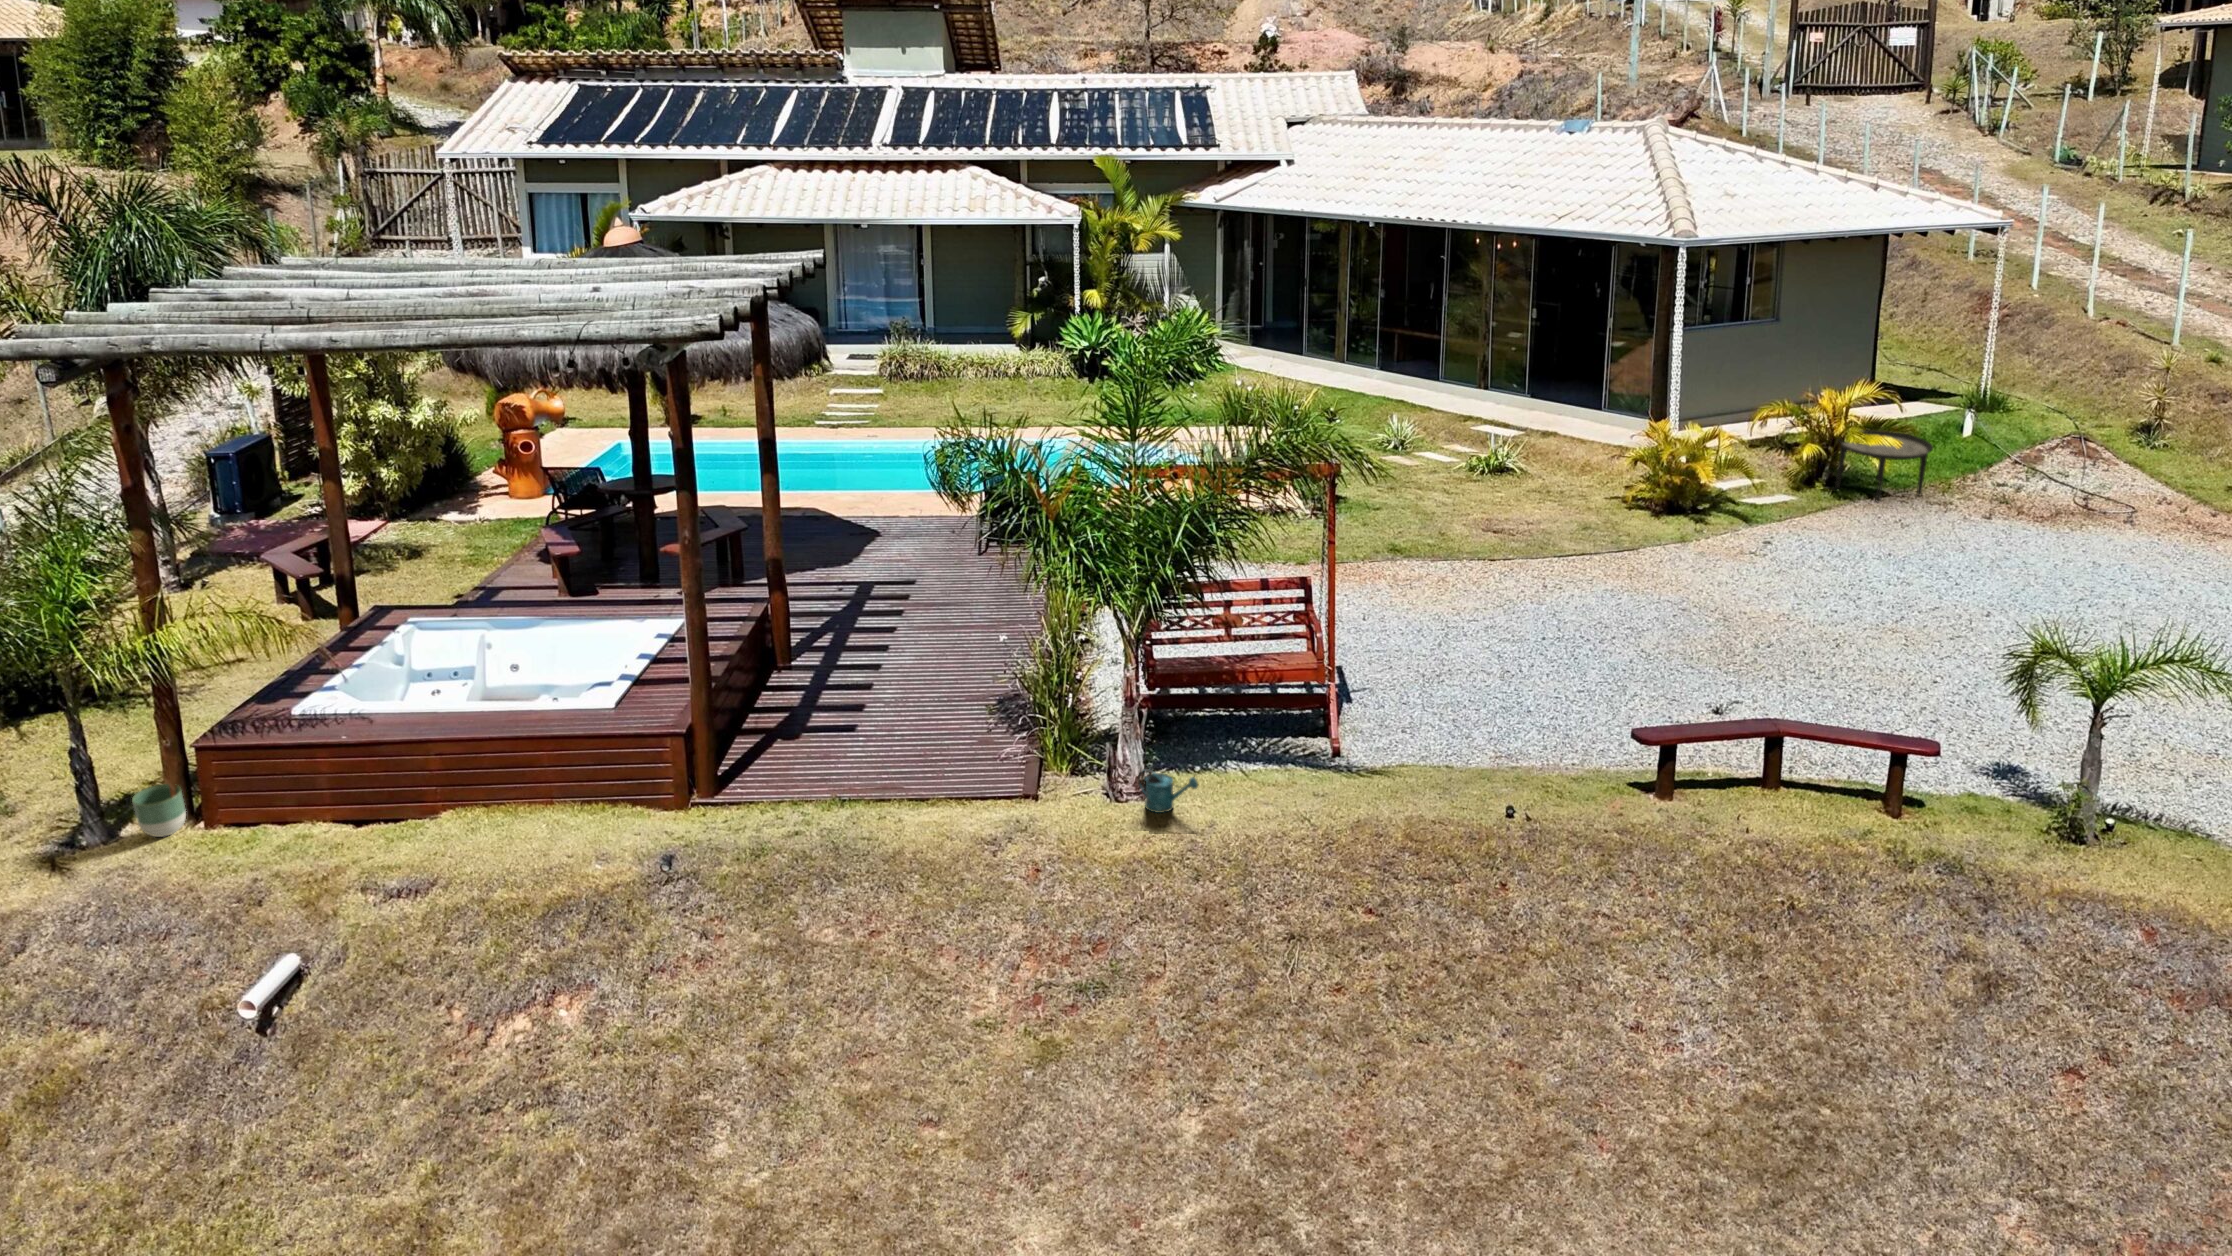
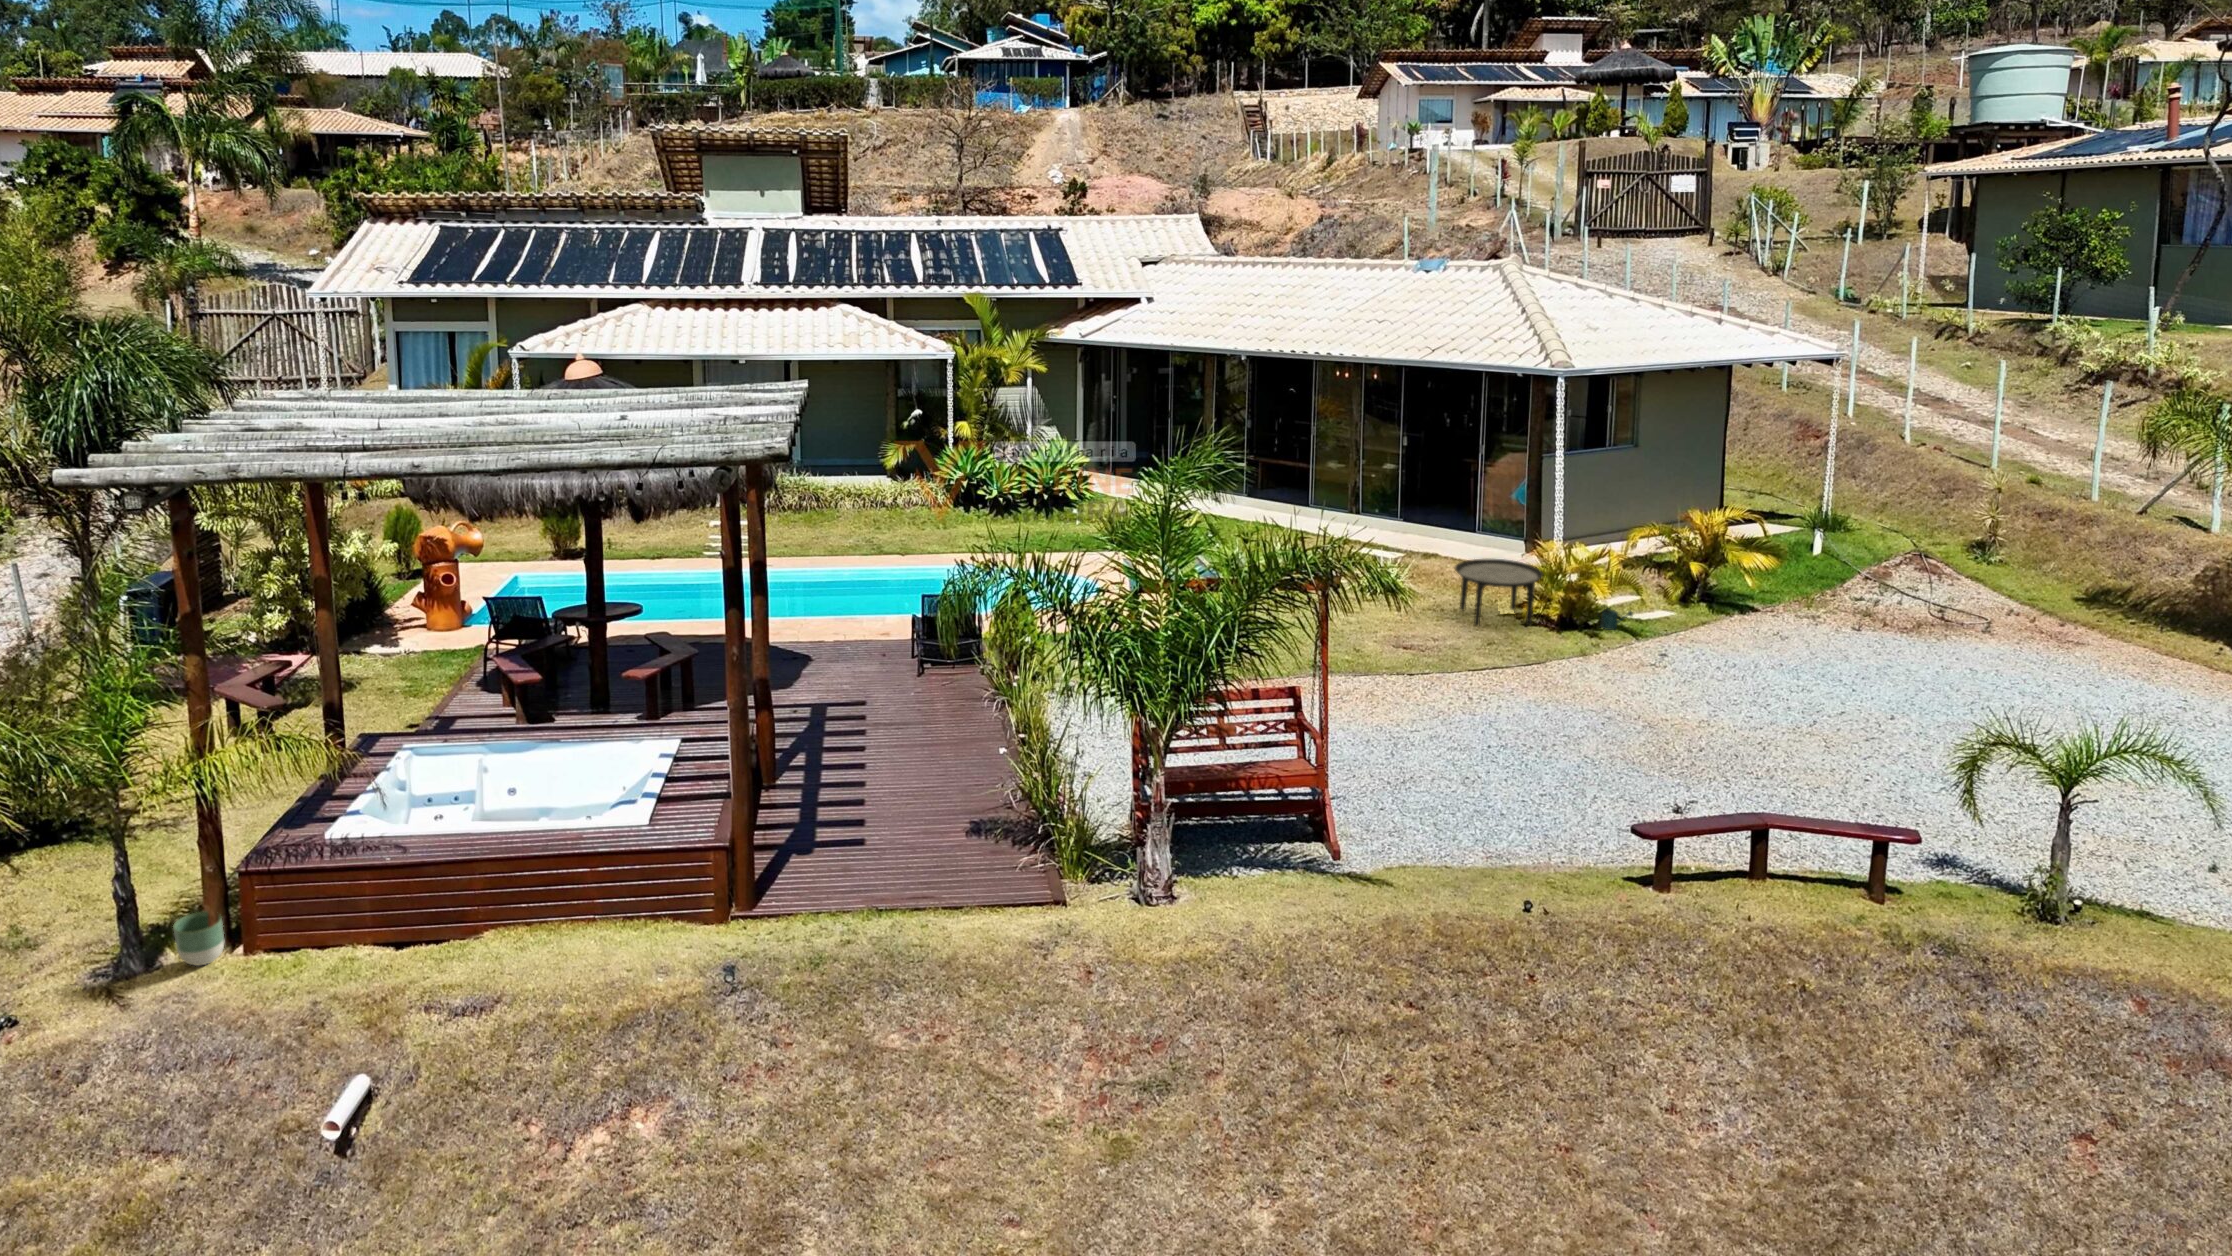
round table: present [1835,430,1933,502] -> present [1455,559,1543,626]
watering can: present [1138,769,1198,813] -> present [1600,608,1633,630]

